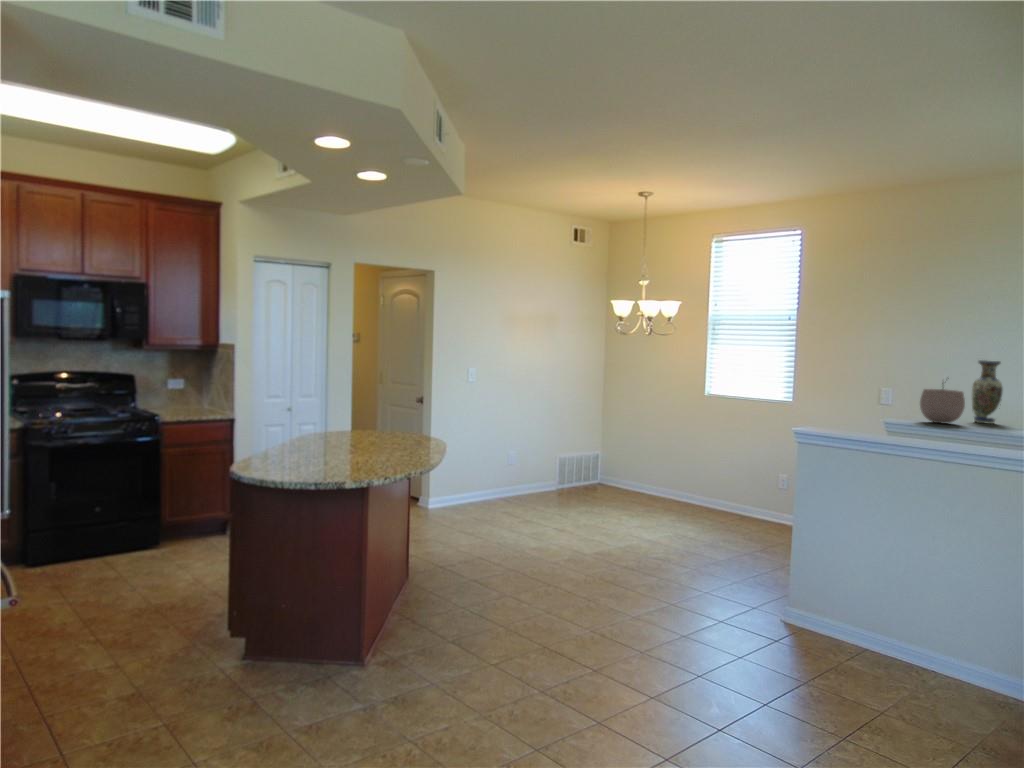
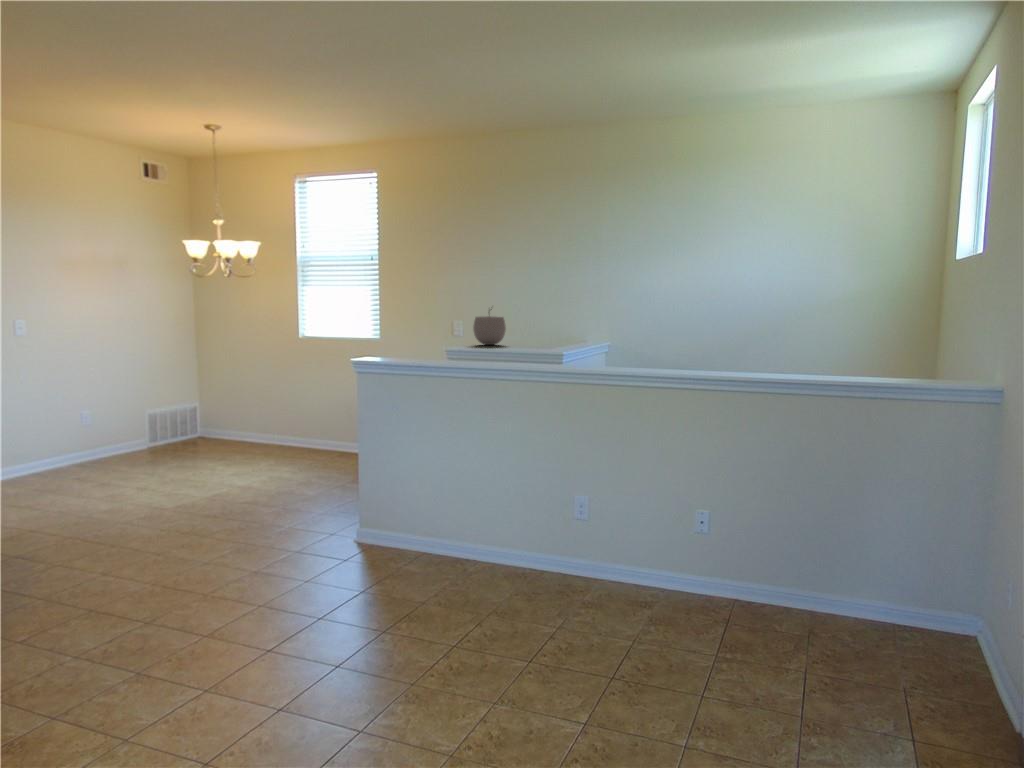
vase: present [972,360,1003,424] -> none [513,291,534,343]

